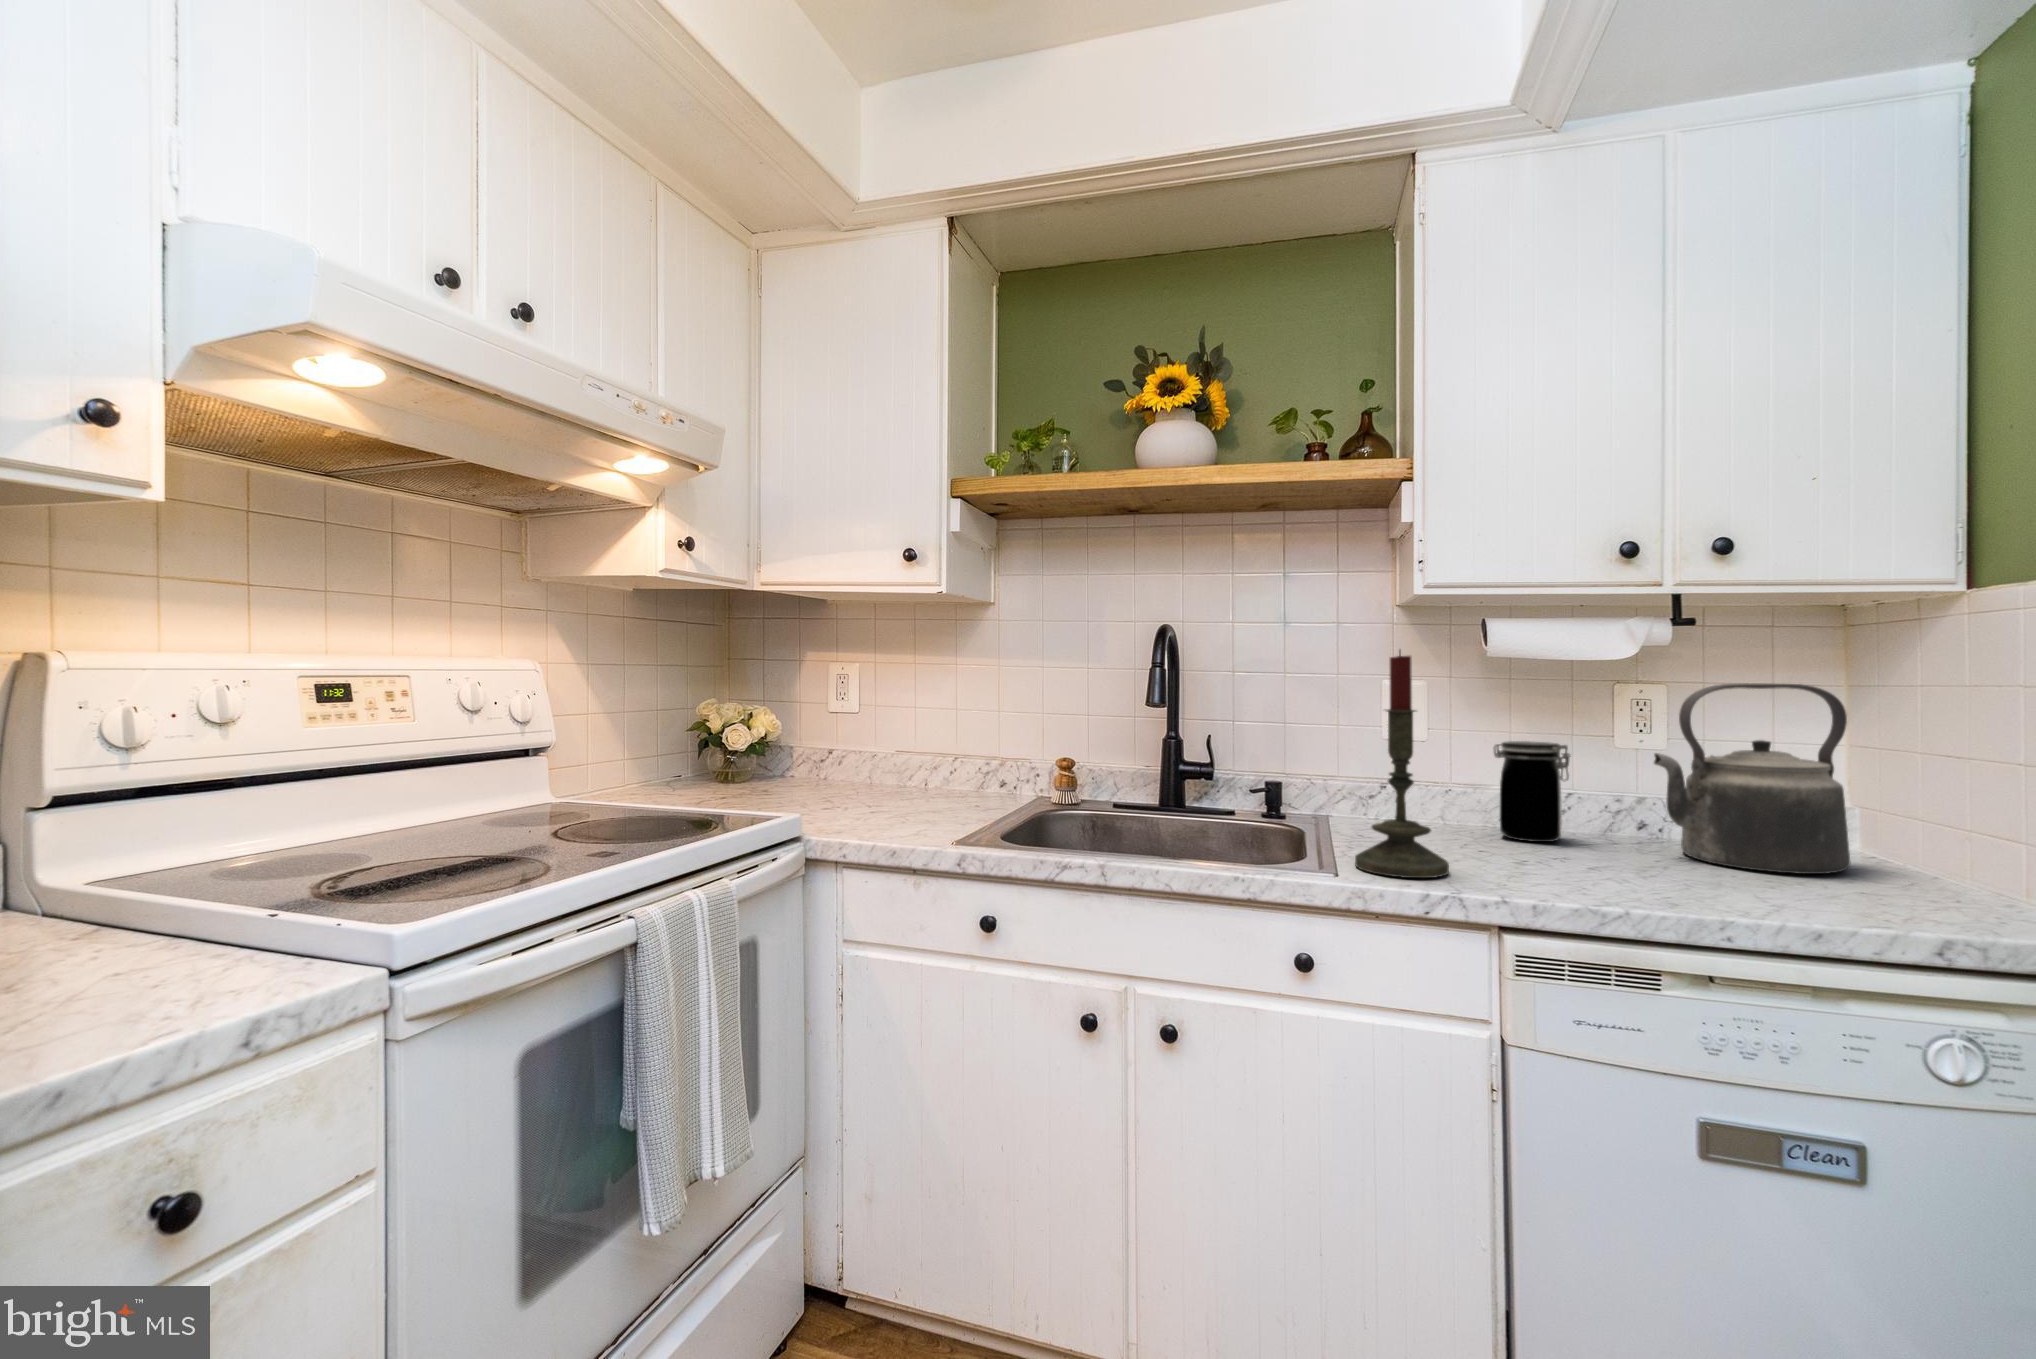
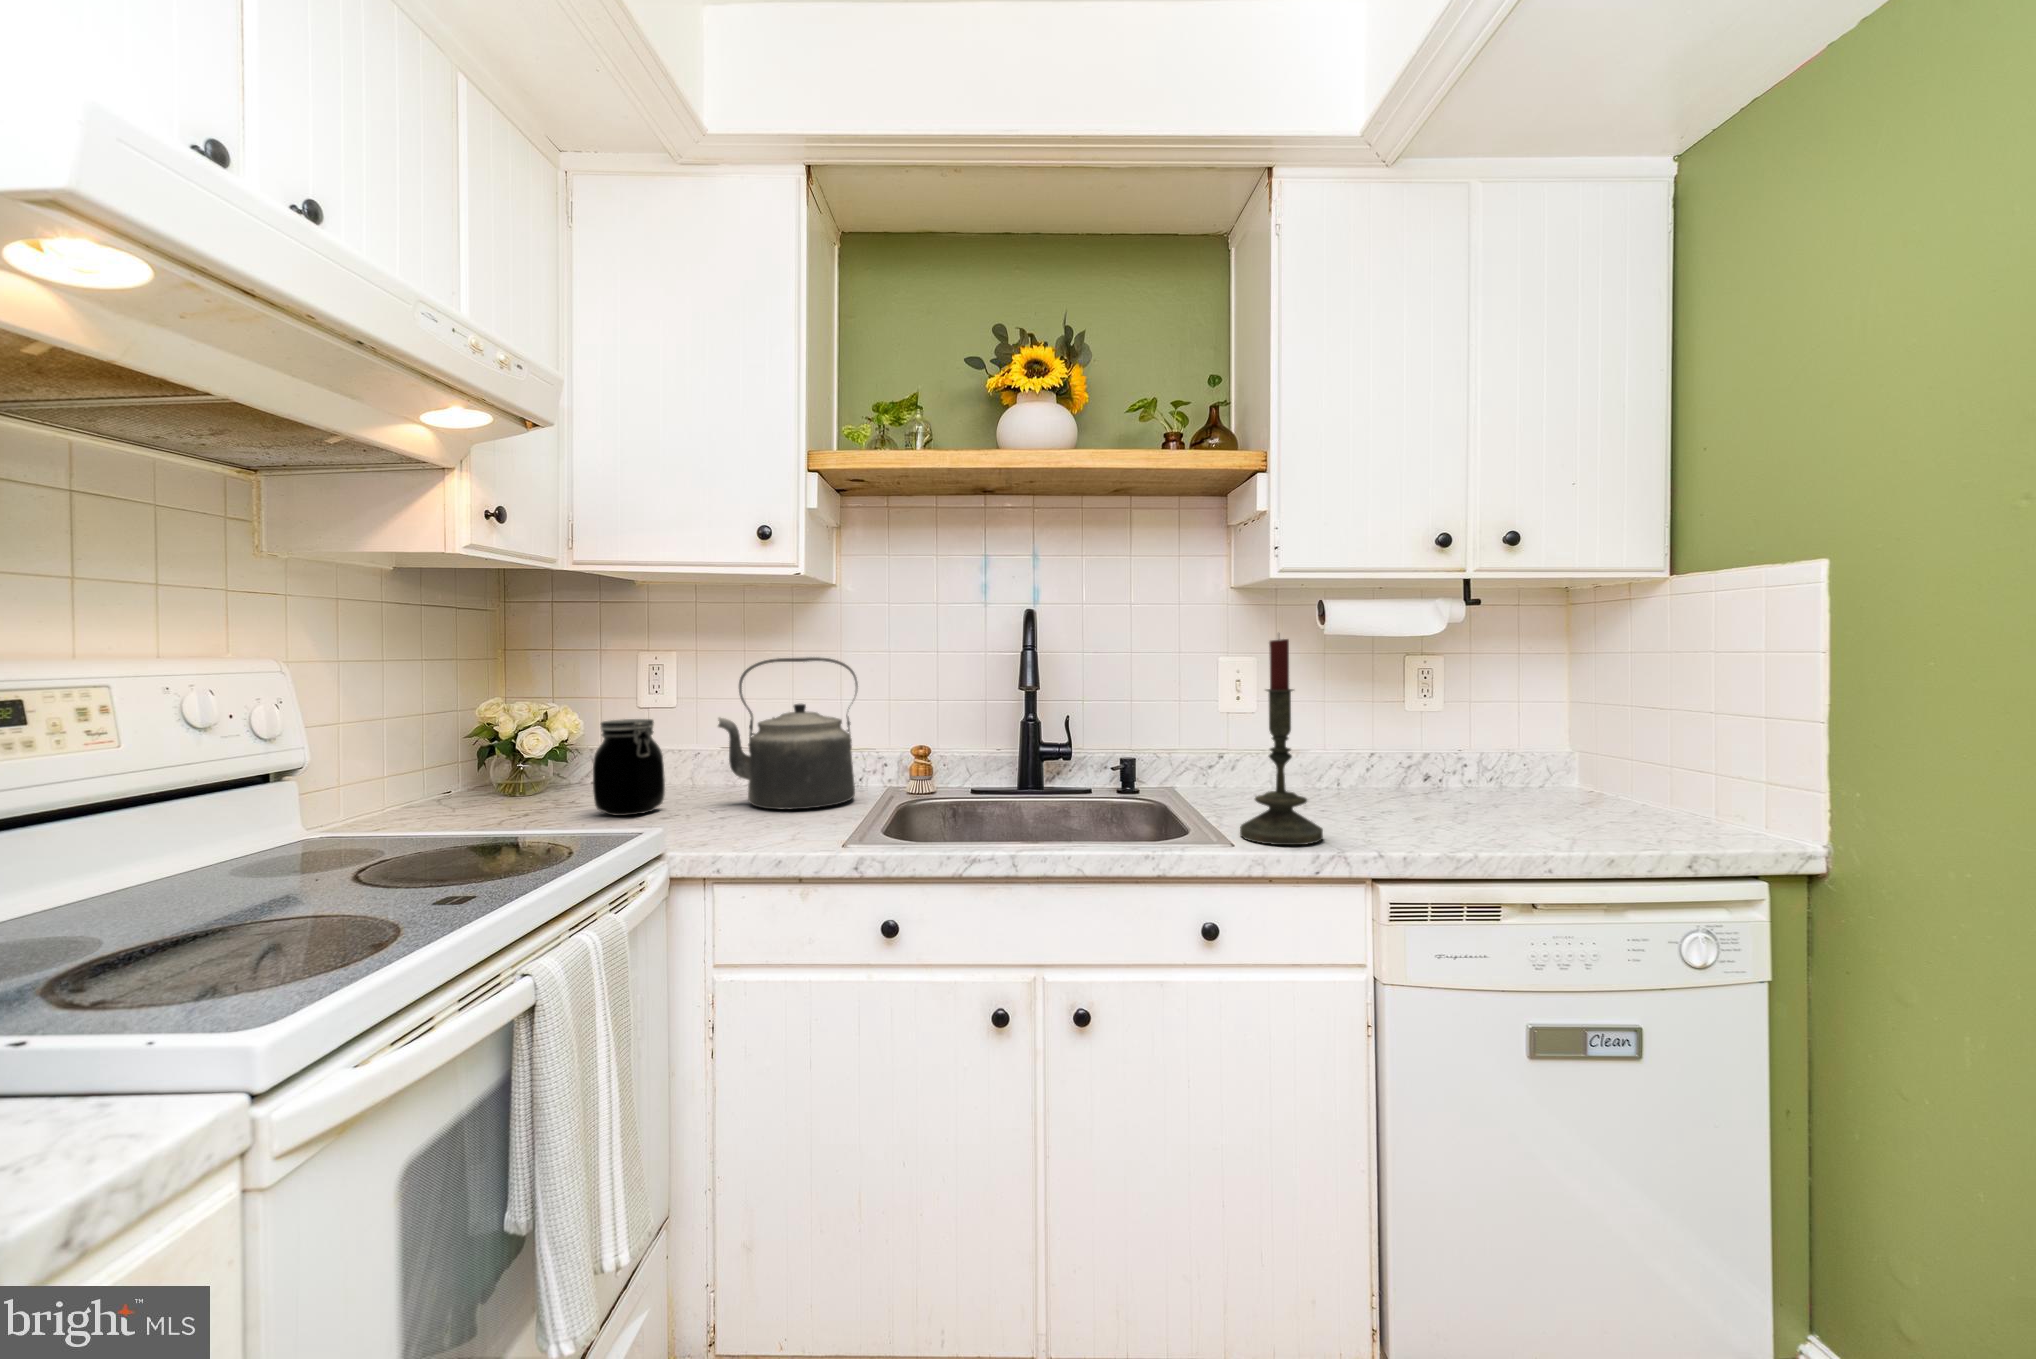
kettle: present [1654,683,1850,874] -> present [718,657,858,809]
jar: present [1494,741,1571,842] -> present [593,719,665,816]

